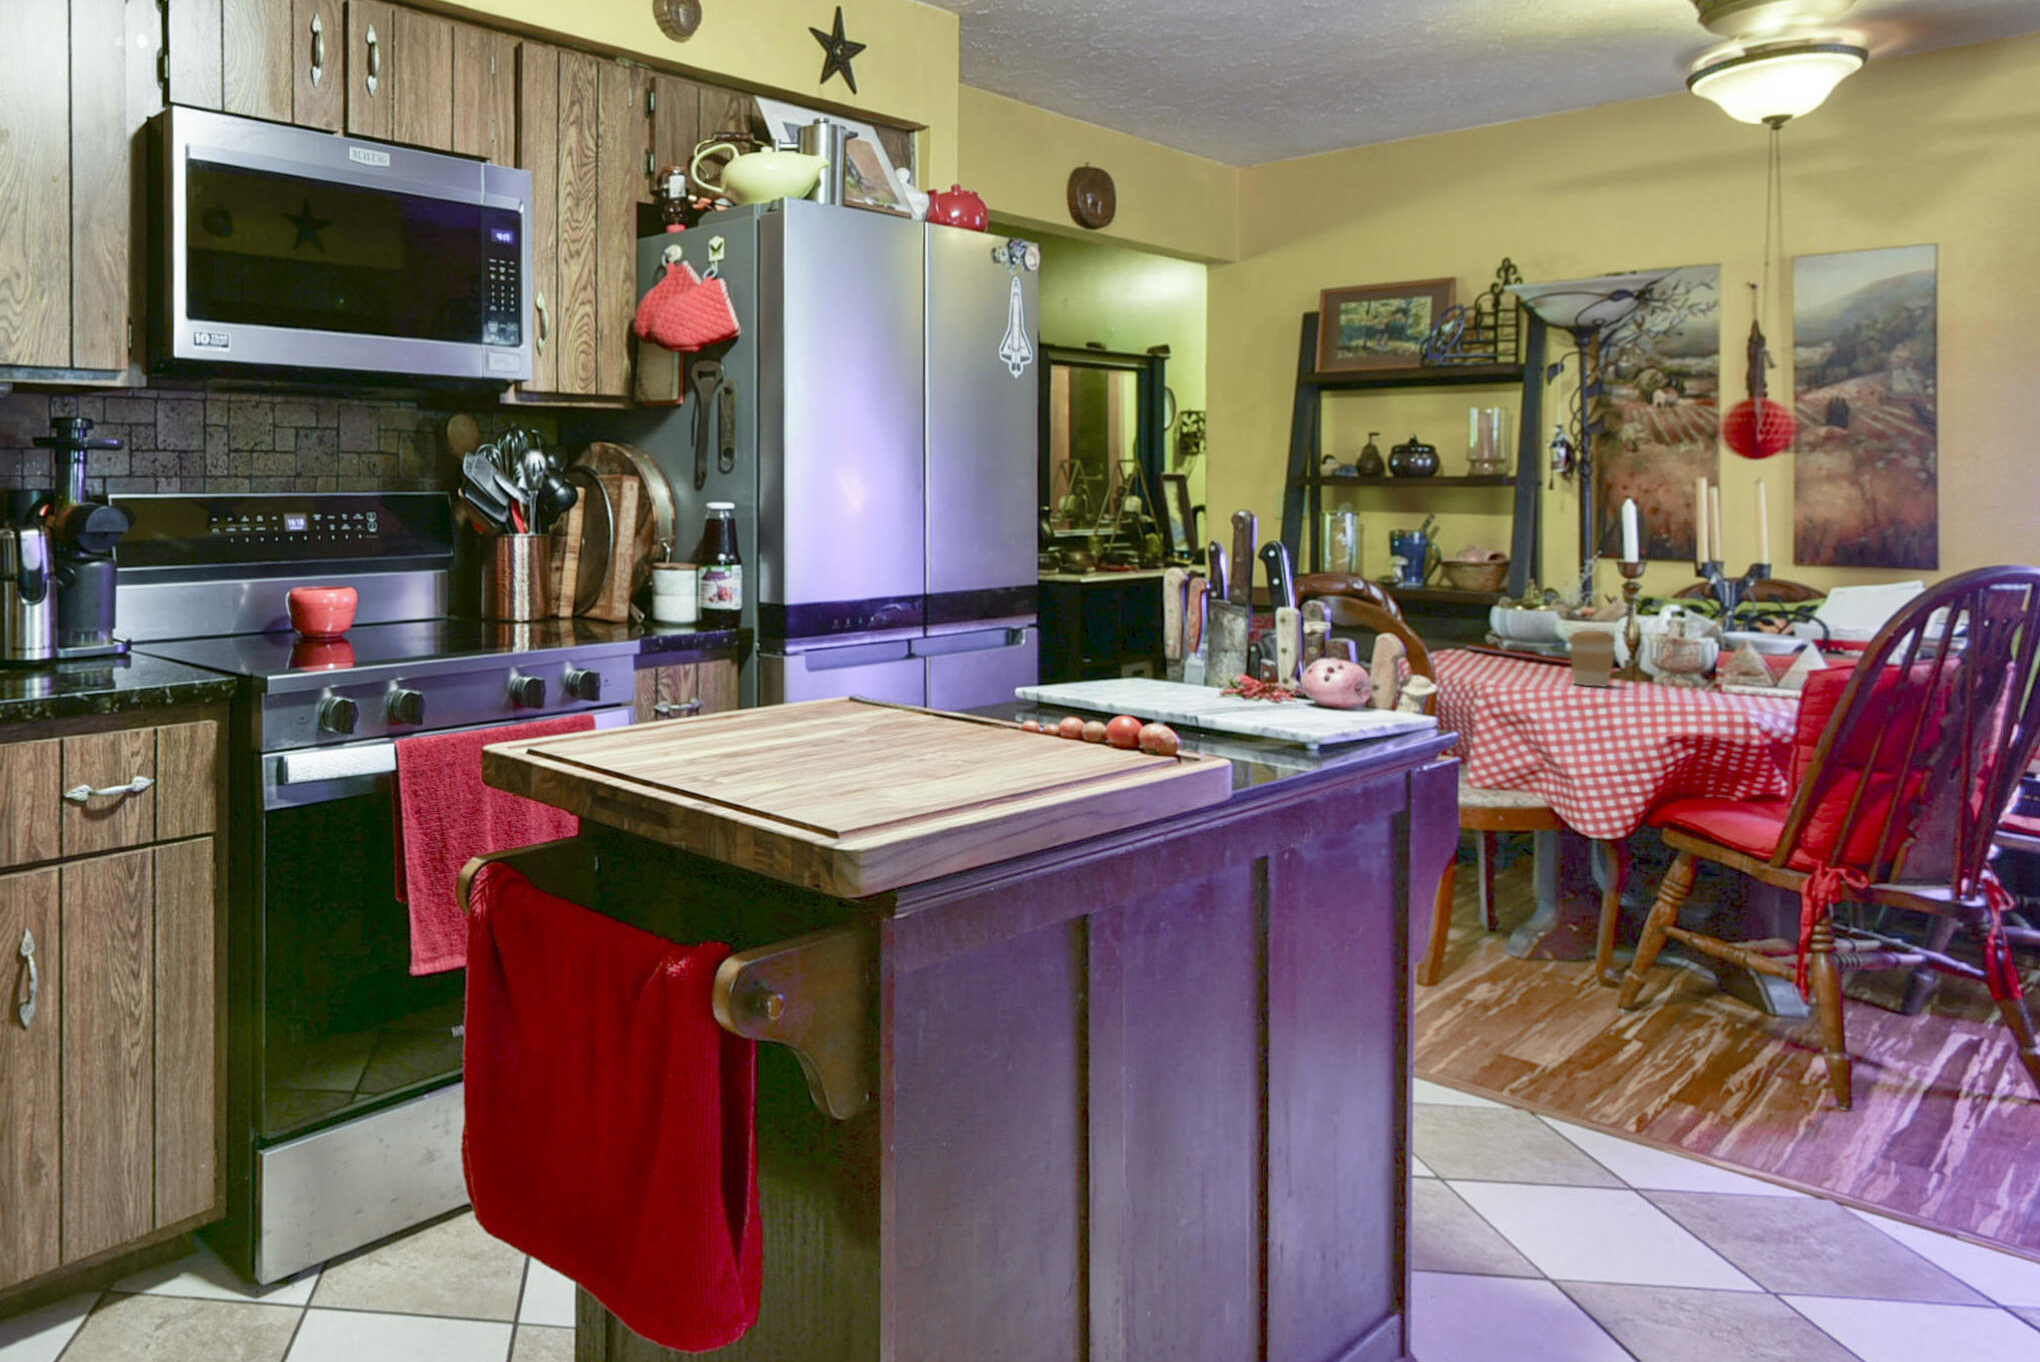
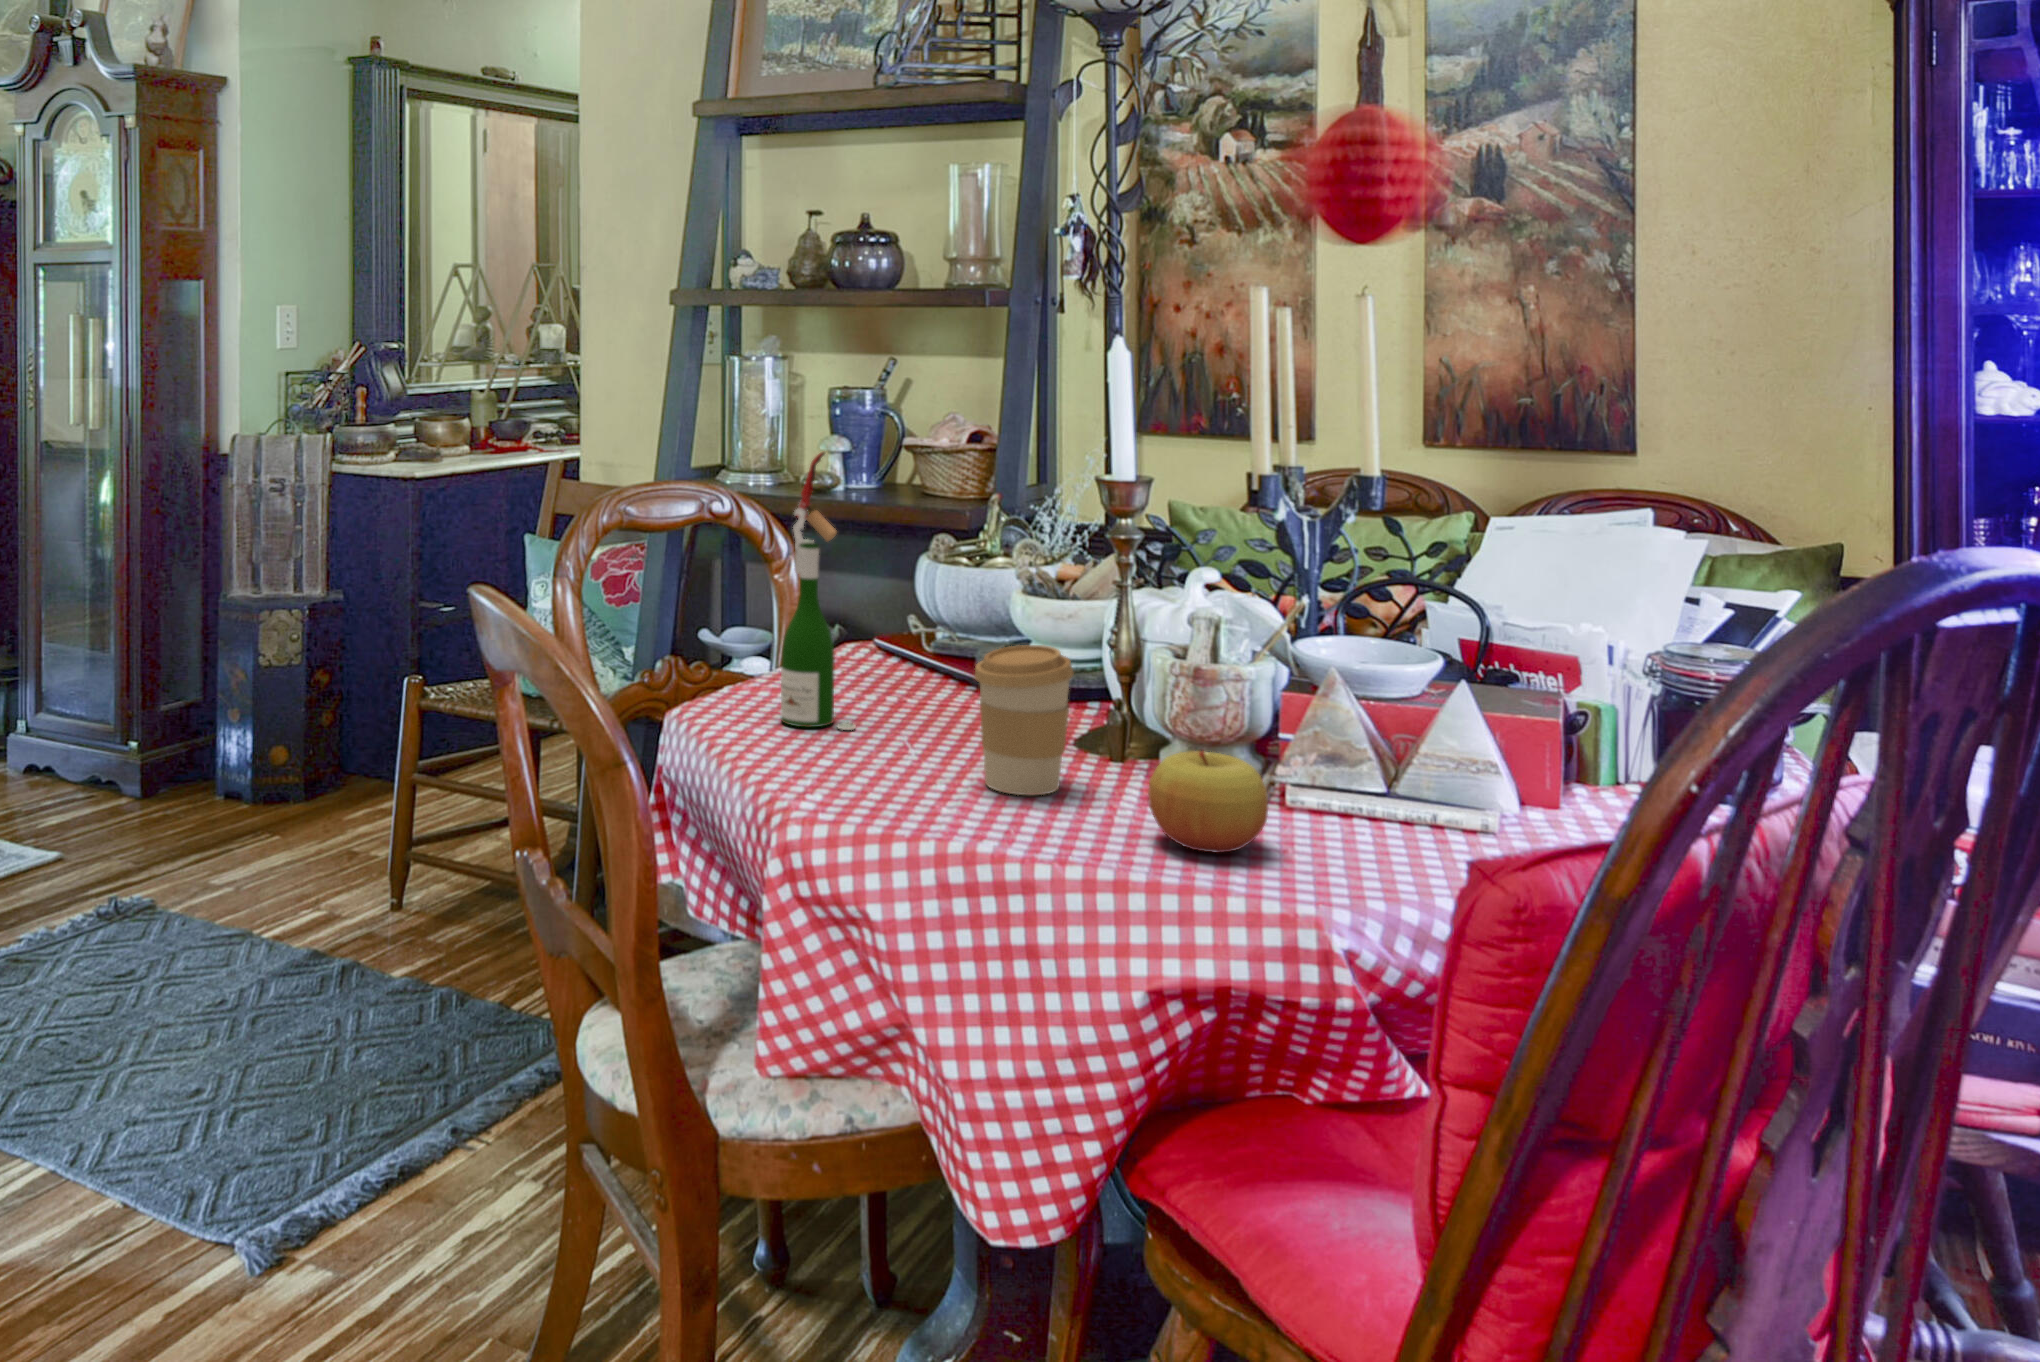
wine bottle: none [1457,555,1496,671] -> present [781,452,855,730]
apple: none [1658,662,1713,699] -> present [1148,751,1268,853]

